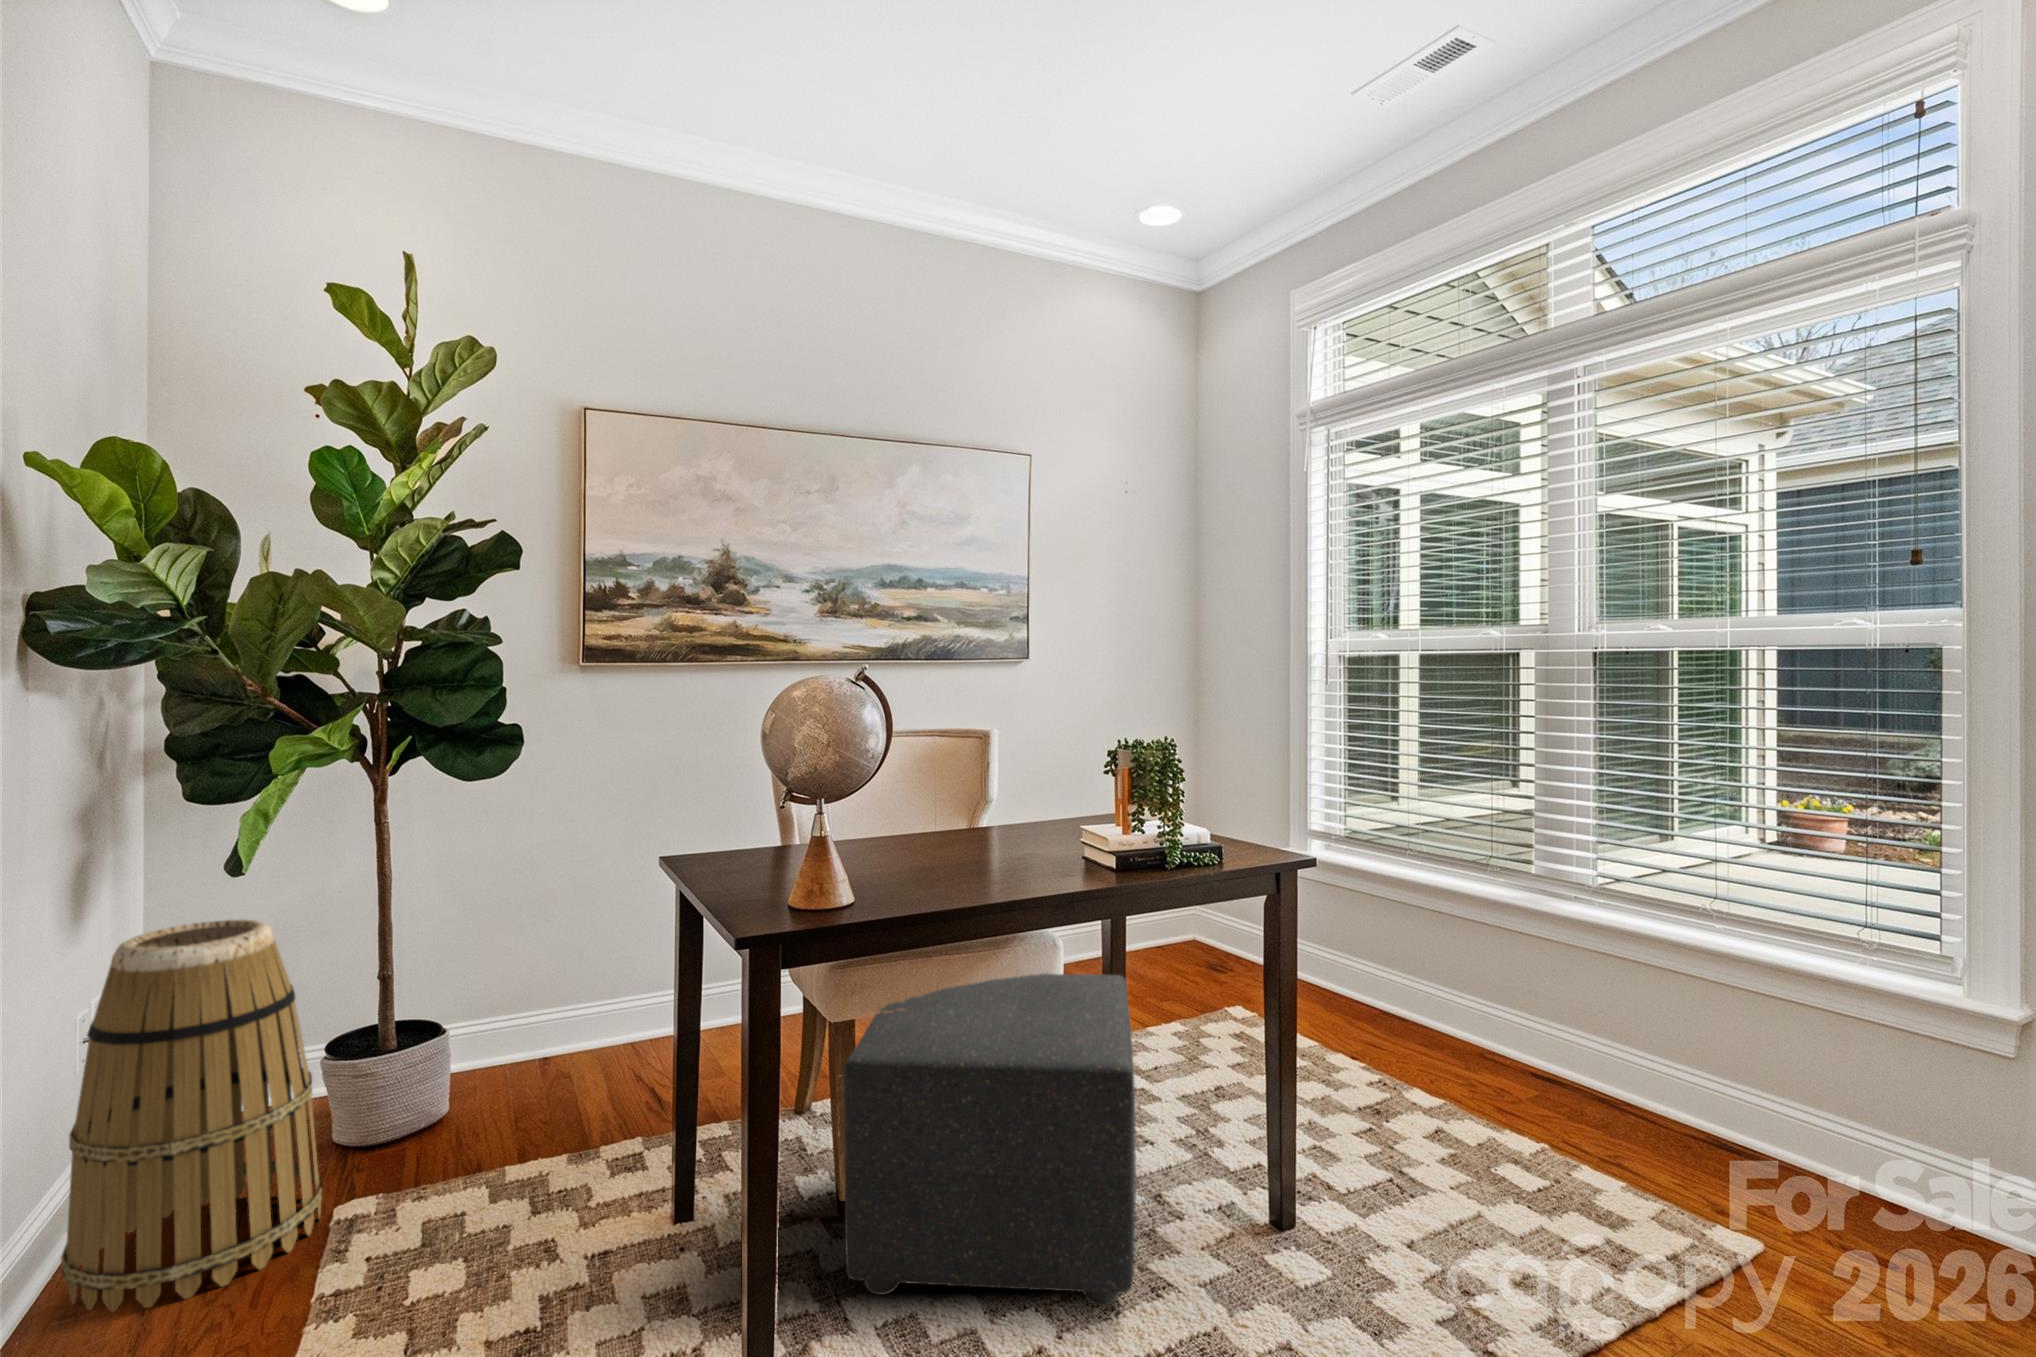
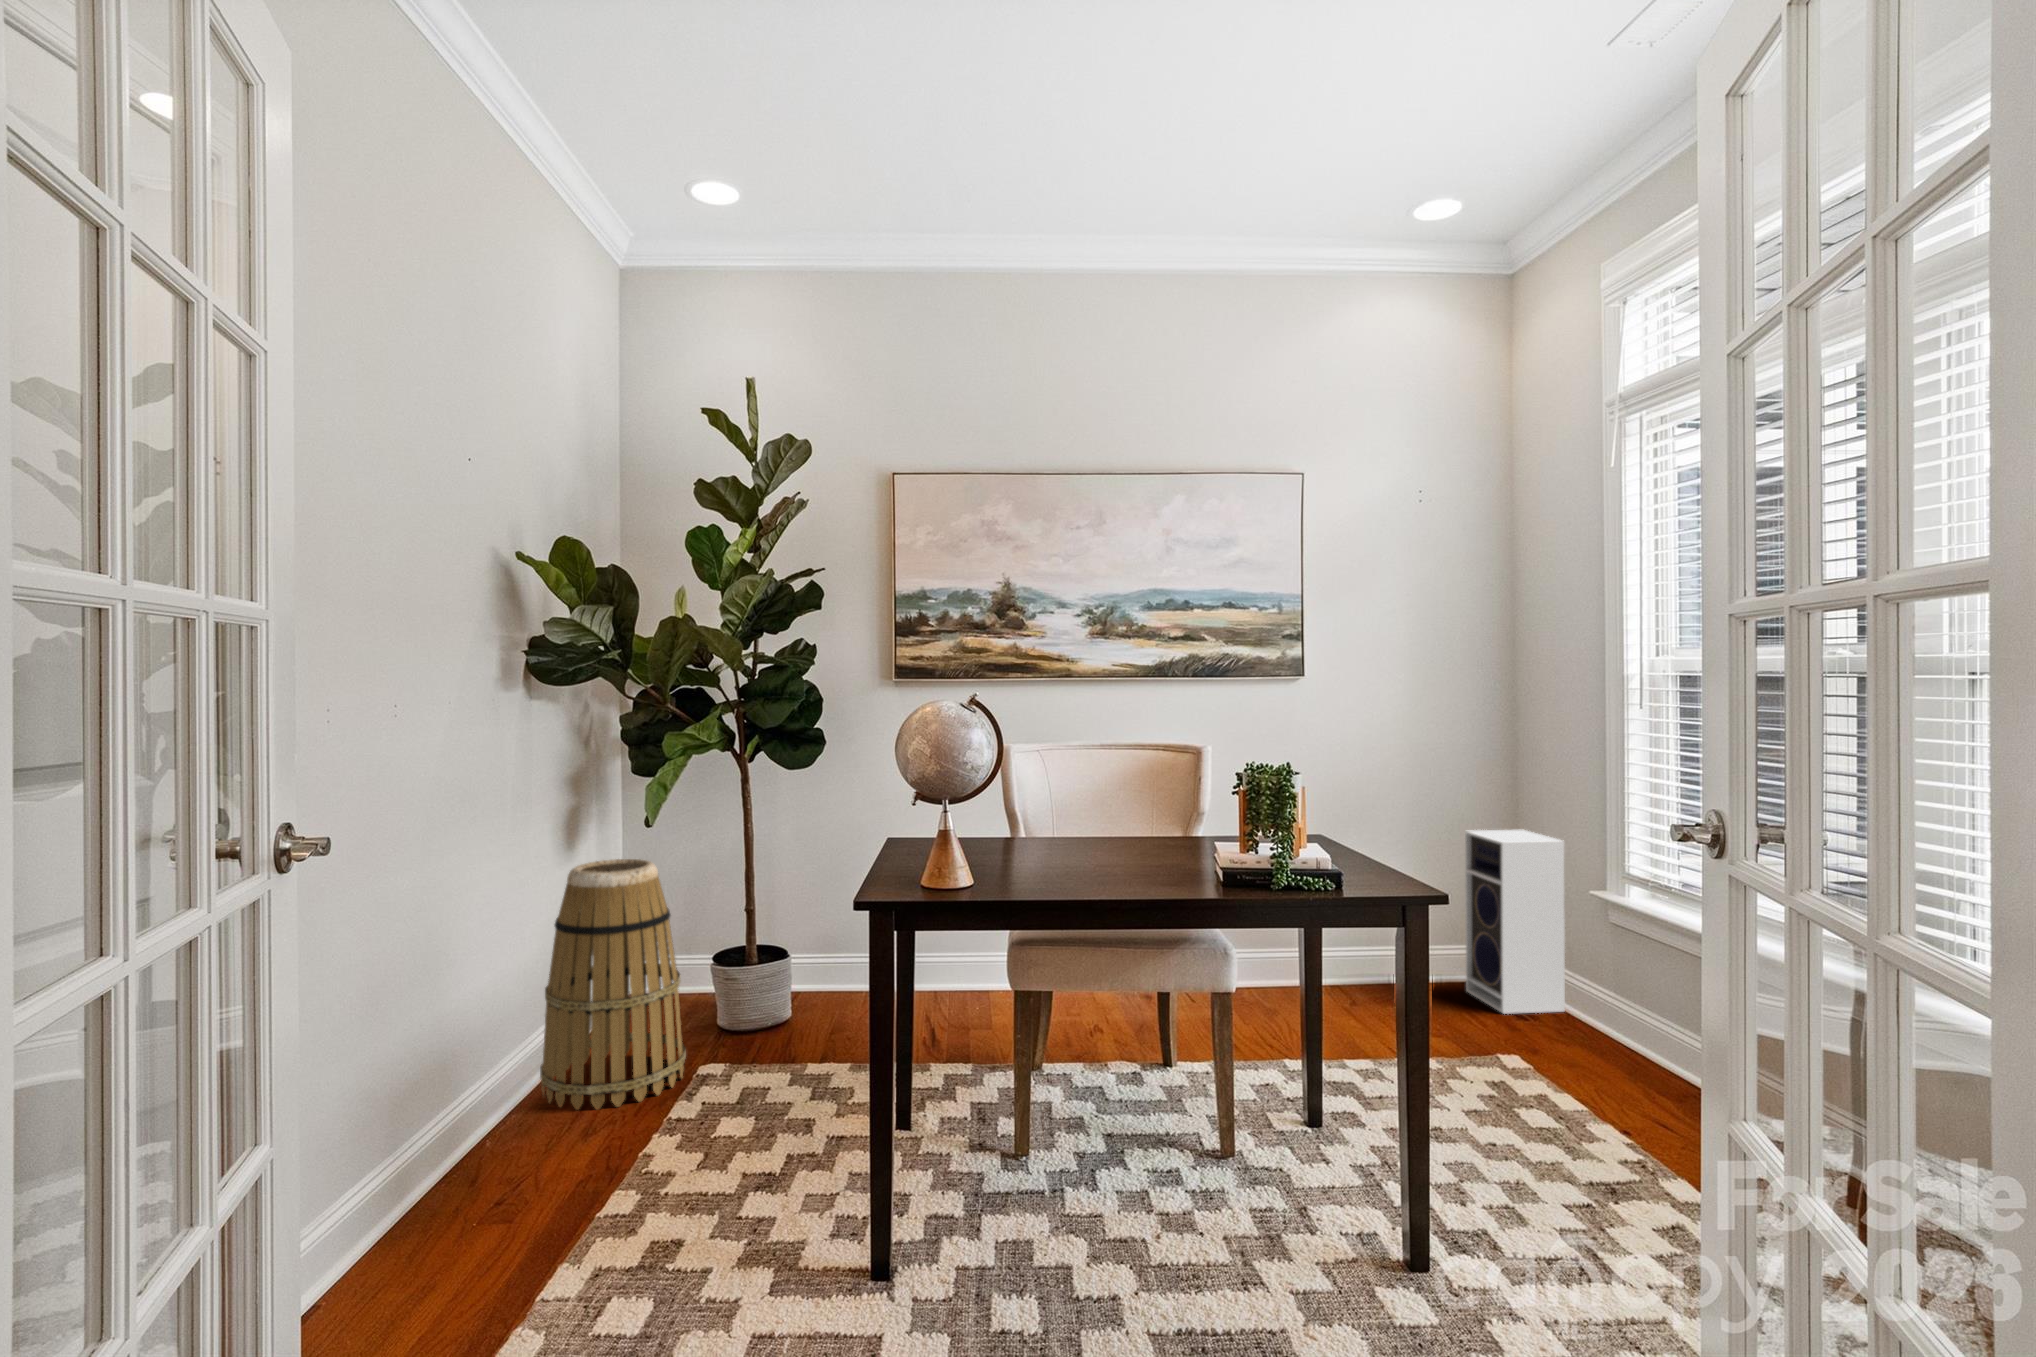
speaker: none [1164,799,1249,967] -> present [1465,830,1565,1014]
ottoman: present [844,974,1136,1306] -> none [983,959,1286,1280]

